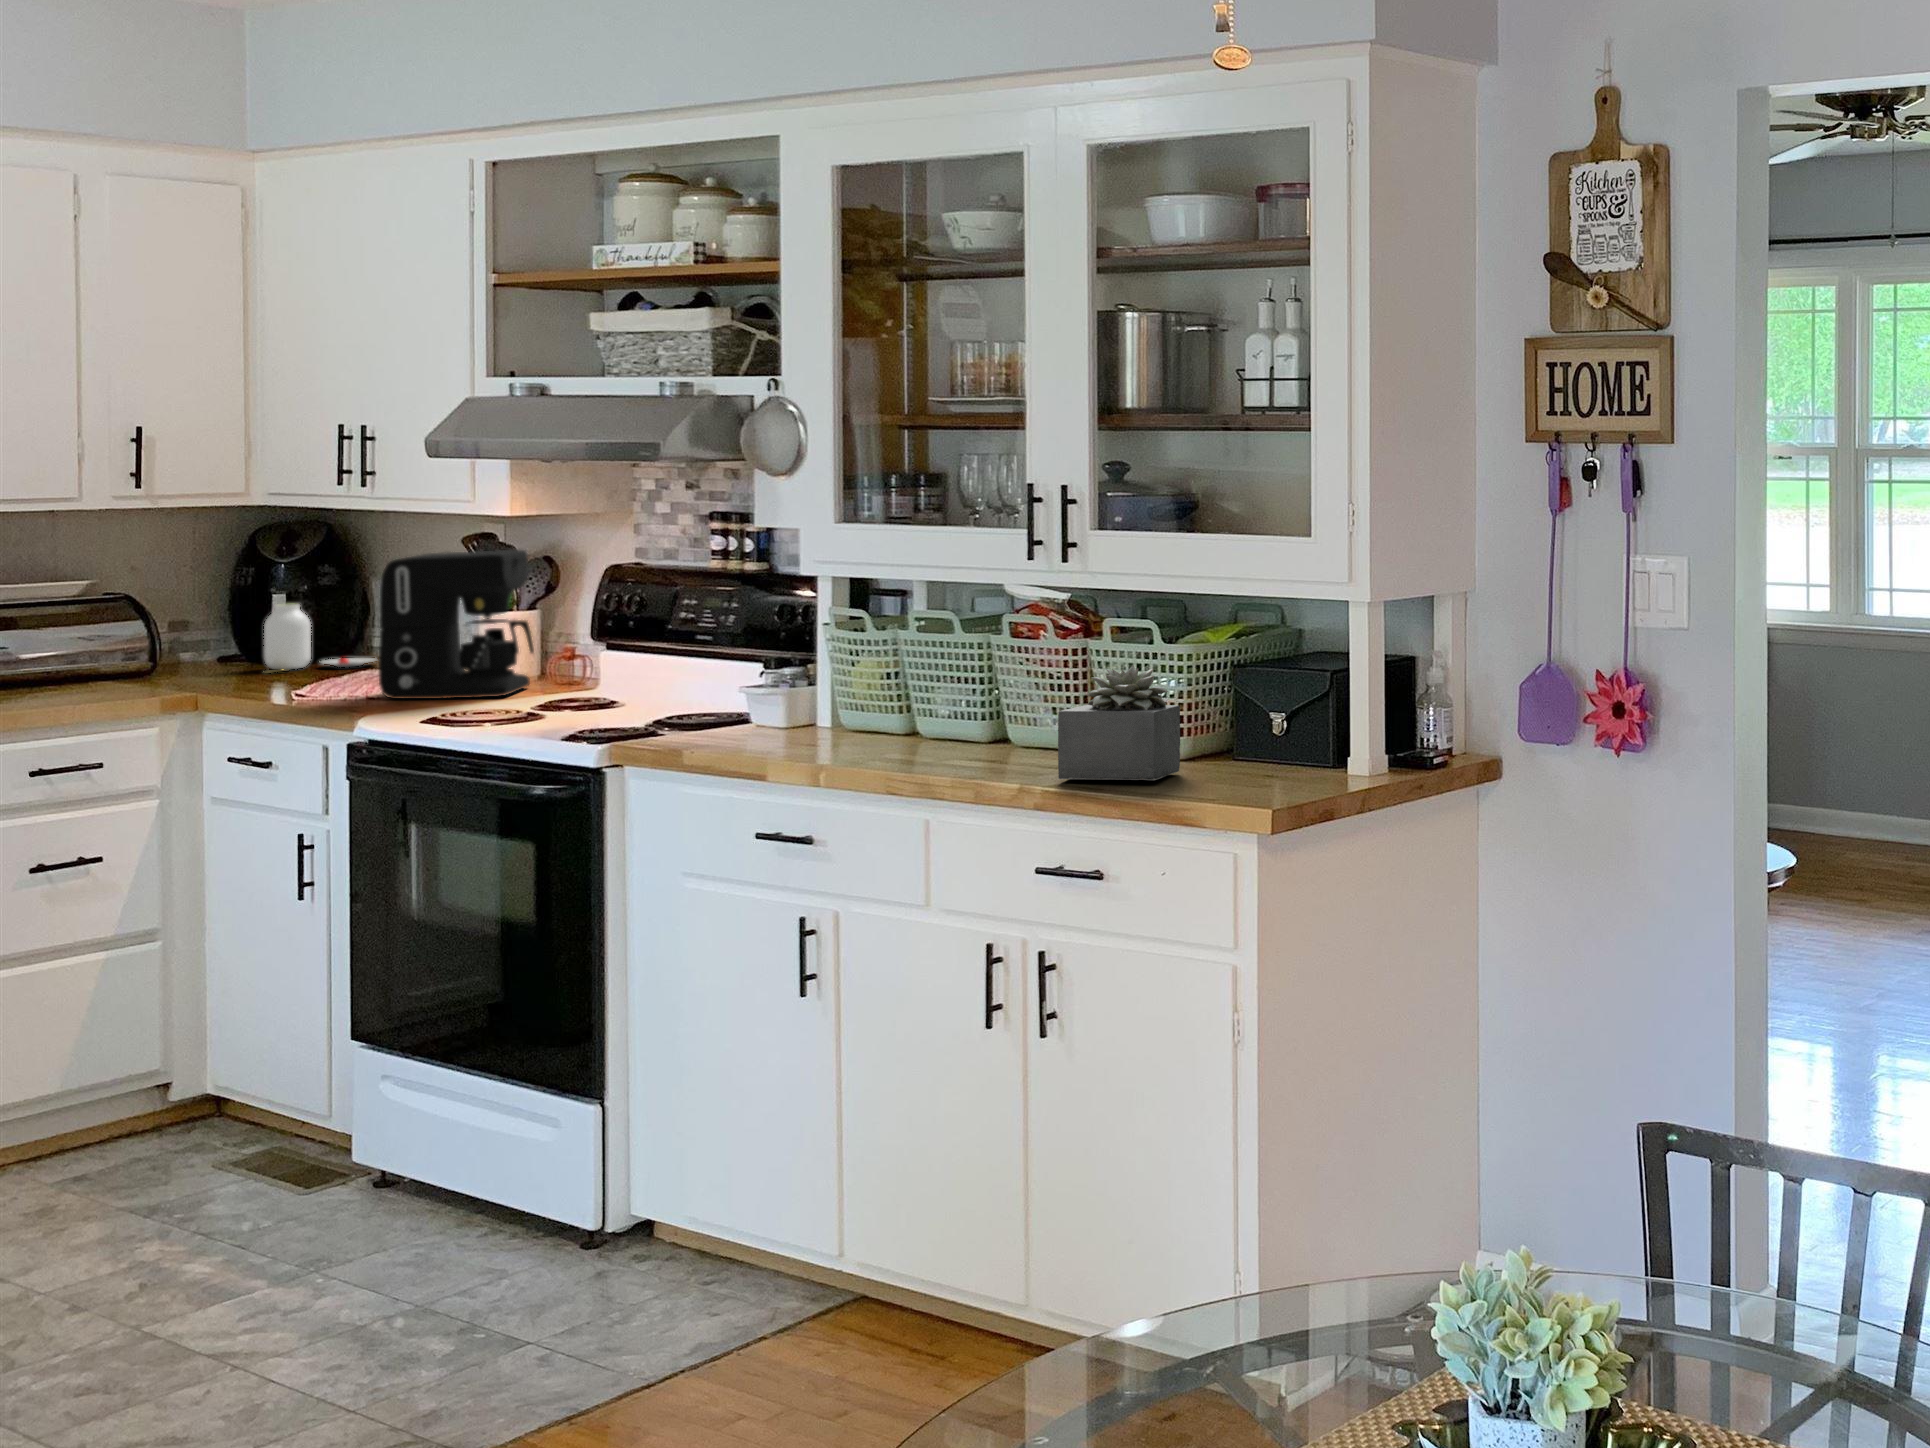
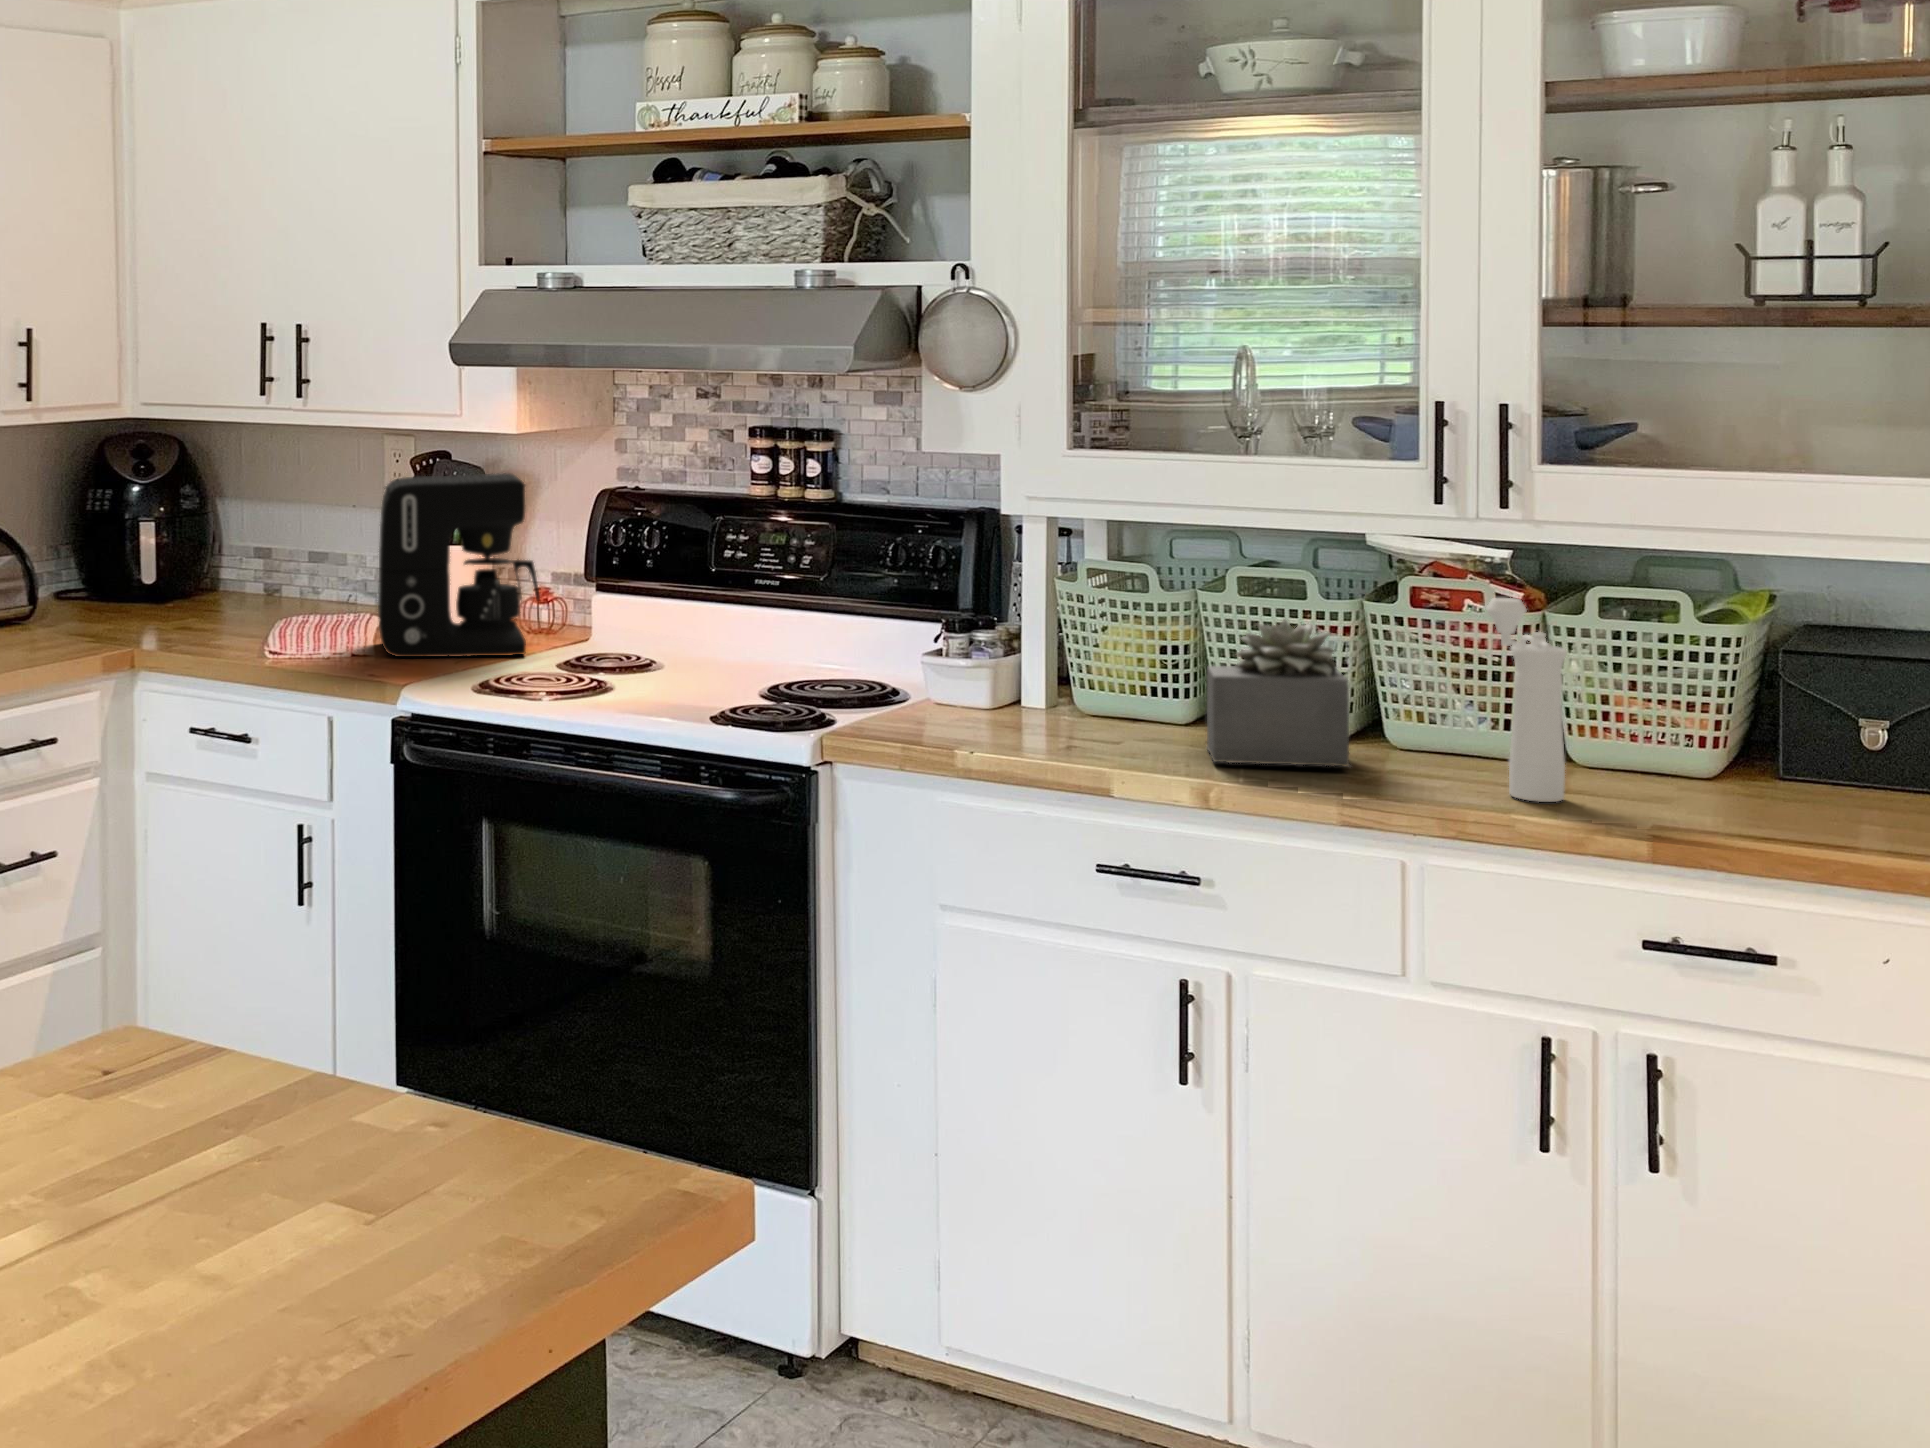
jar: present [264,603,376,672] -> none [142,533,266,615]
pepper mill: none [984,630,1038,773] -> present [1486,598,1567,802]
succulent plant: present [1058,665,1180,780] -> present [1207,619,1349,766]

